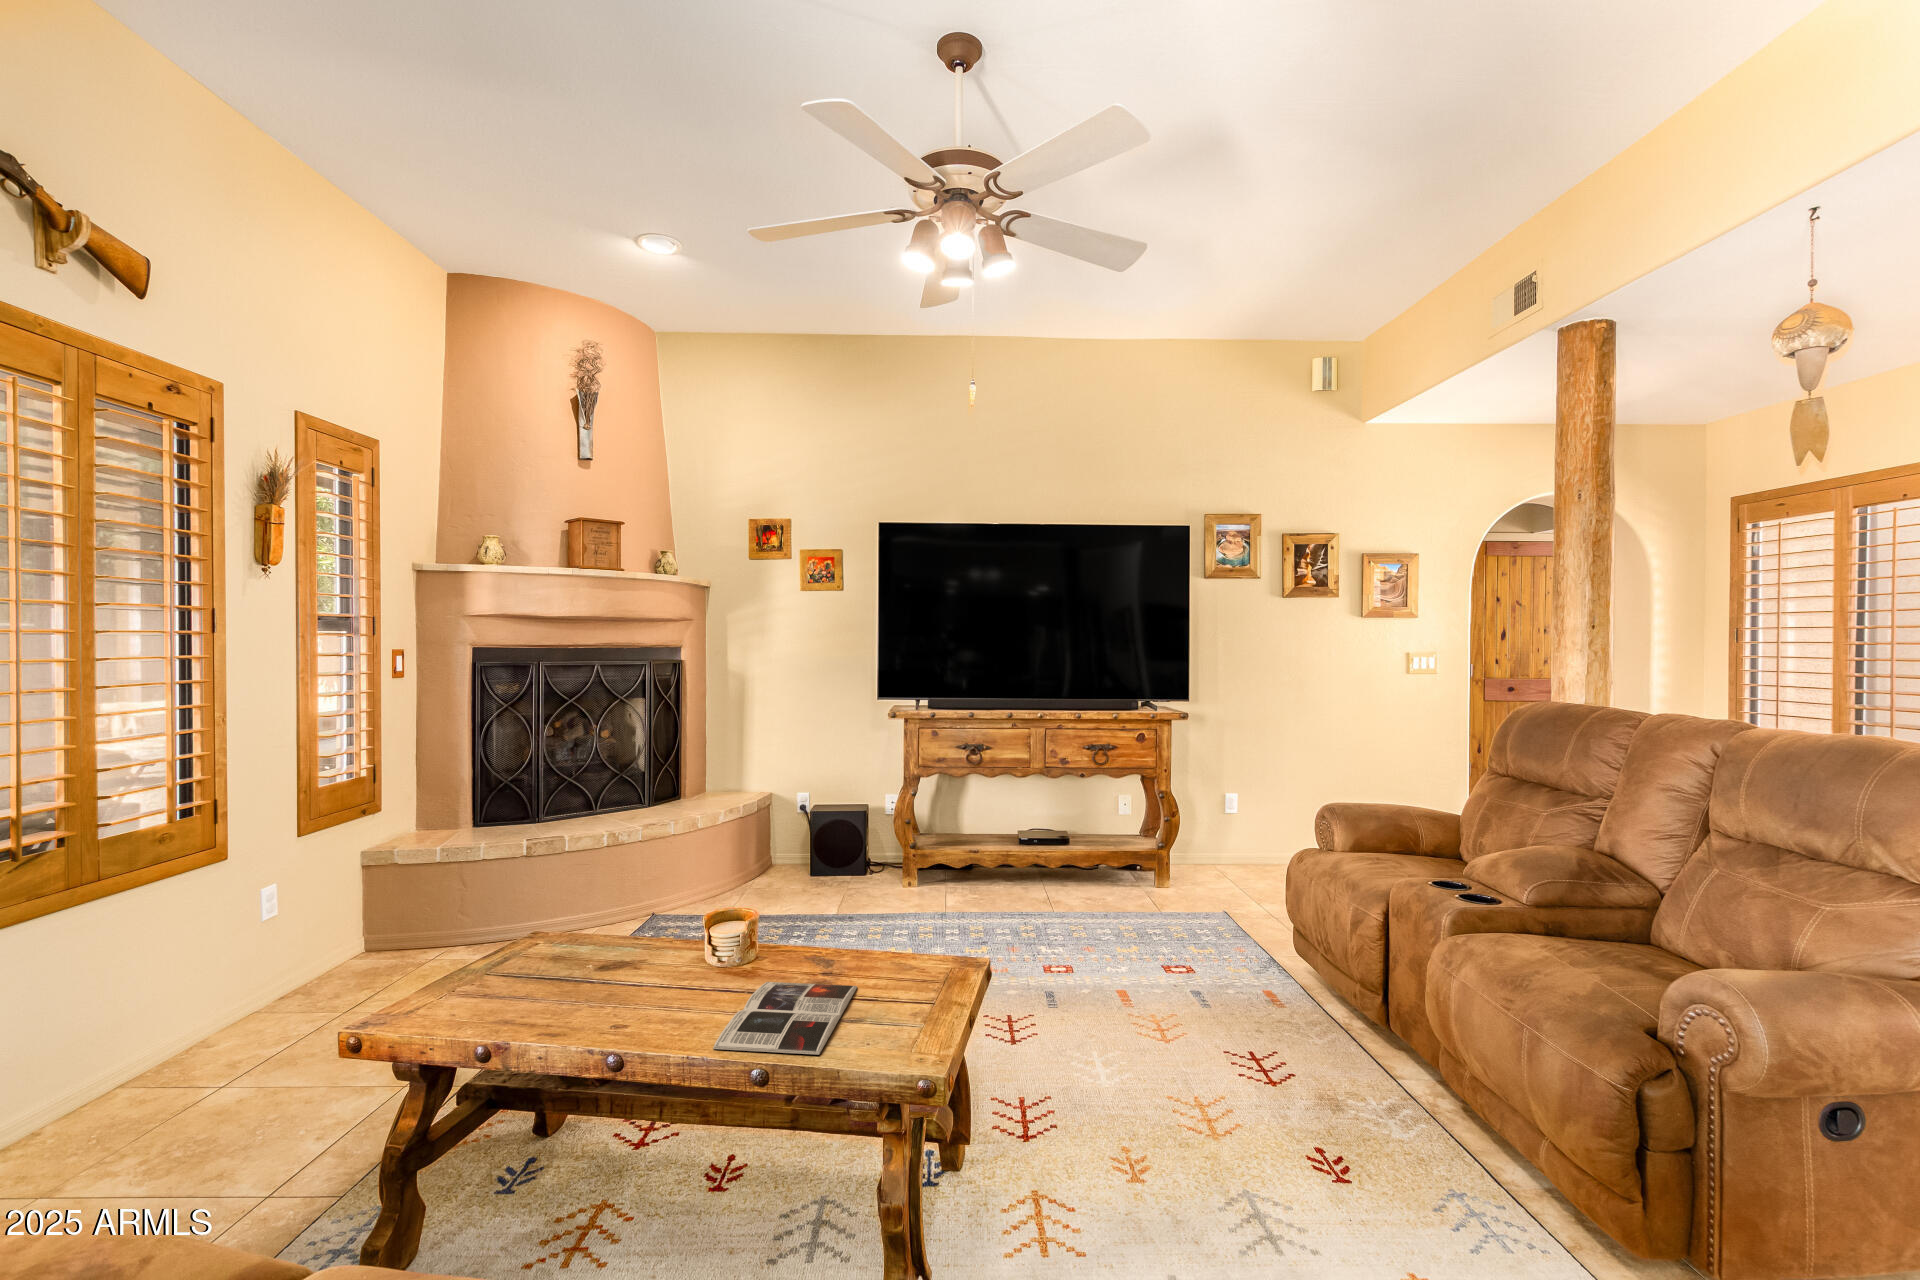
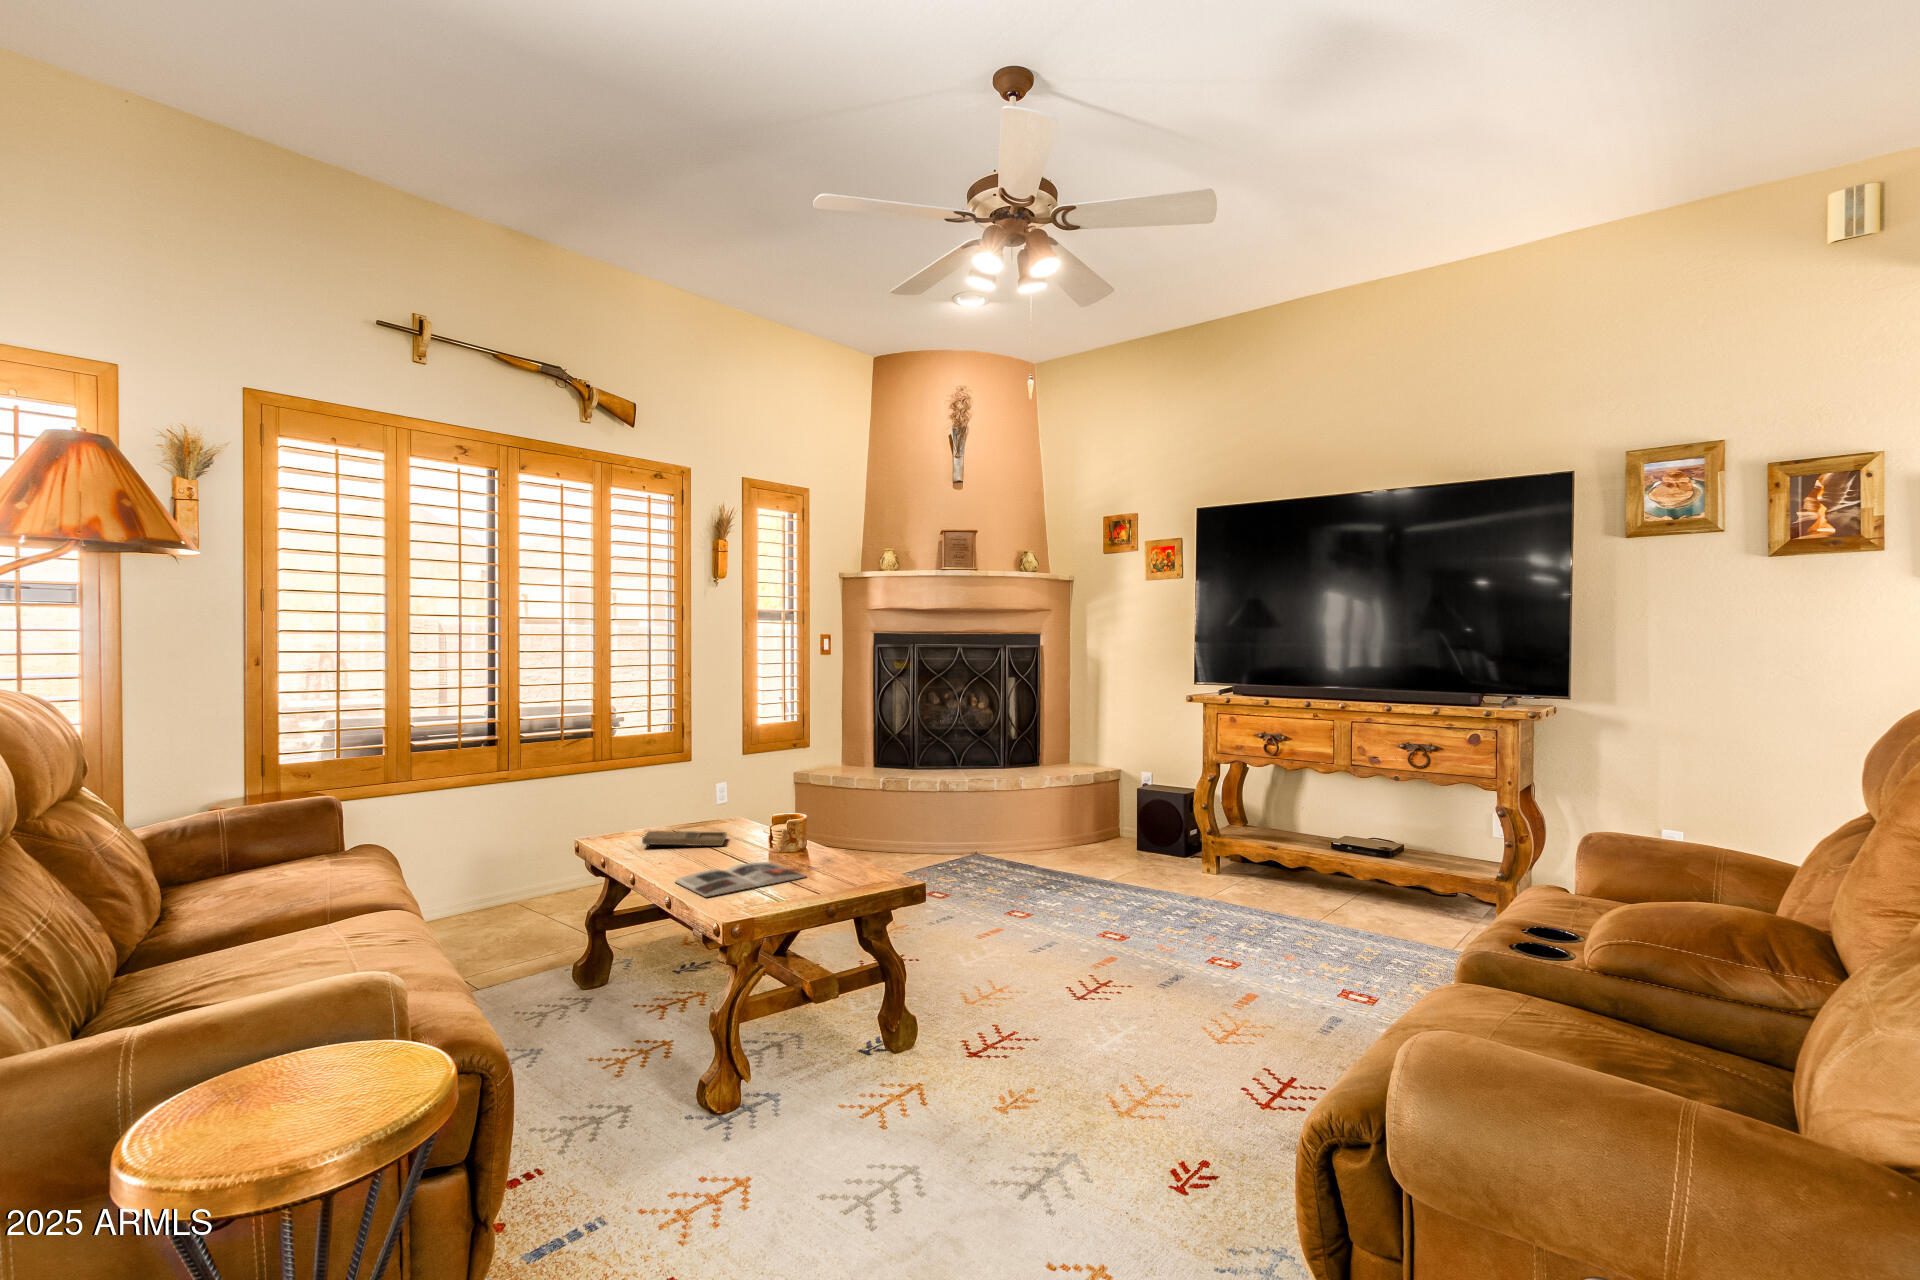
tray: none [488,957,633,1012] -> present [642,831,727,847]

